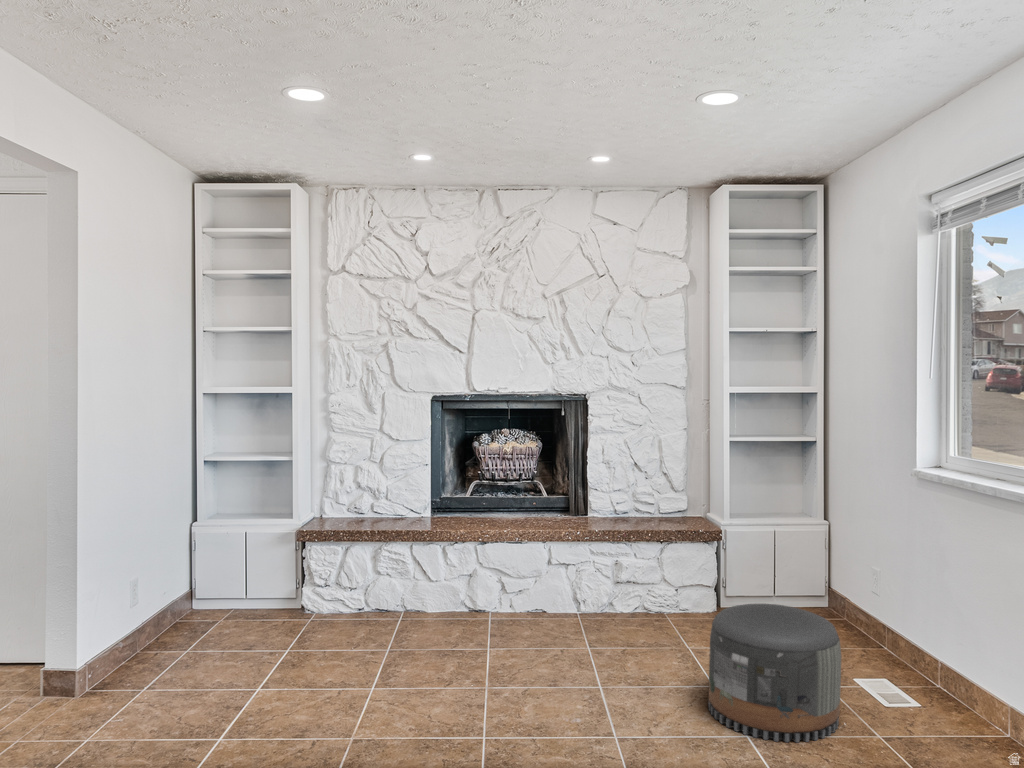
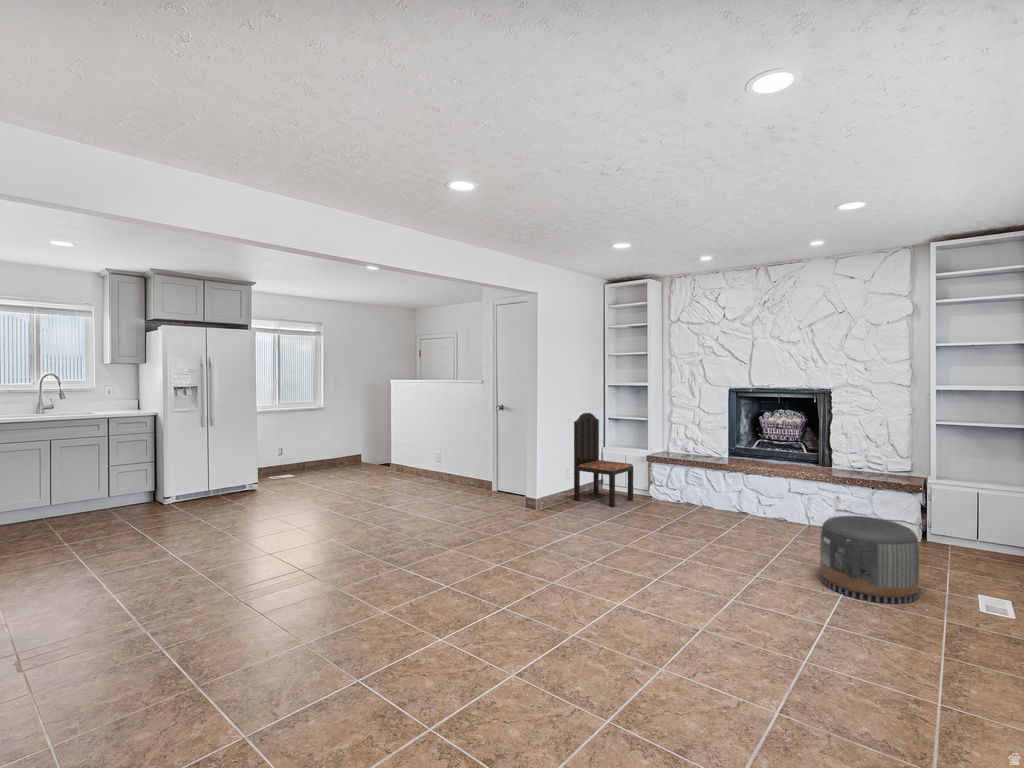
dining chair: none [154,456,274,653] -> present [574,413,633,507]

